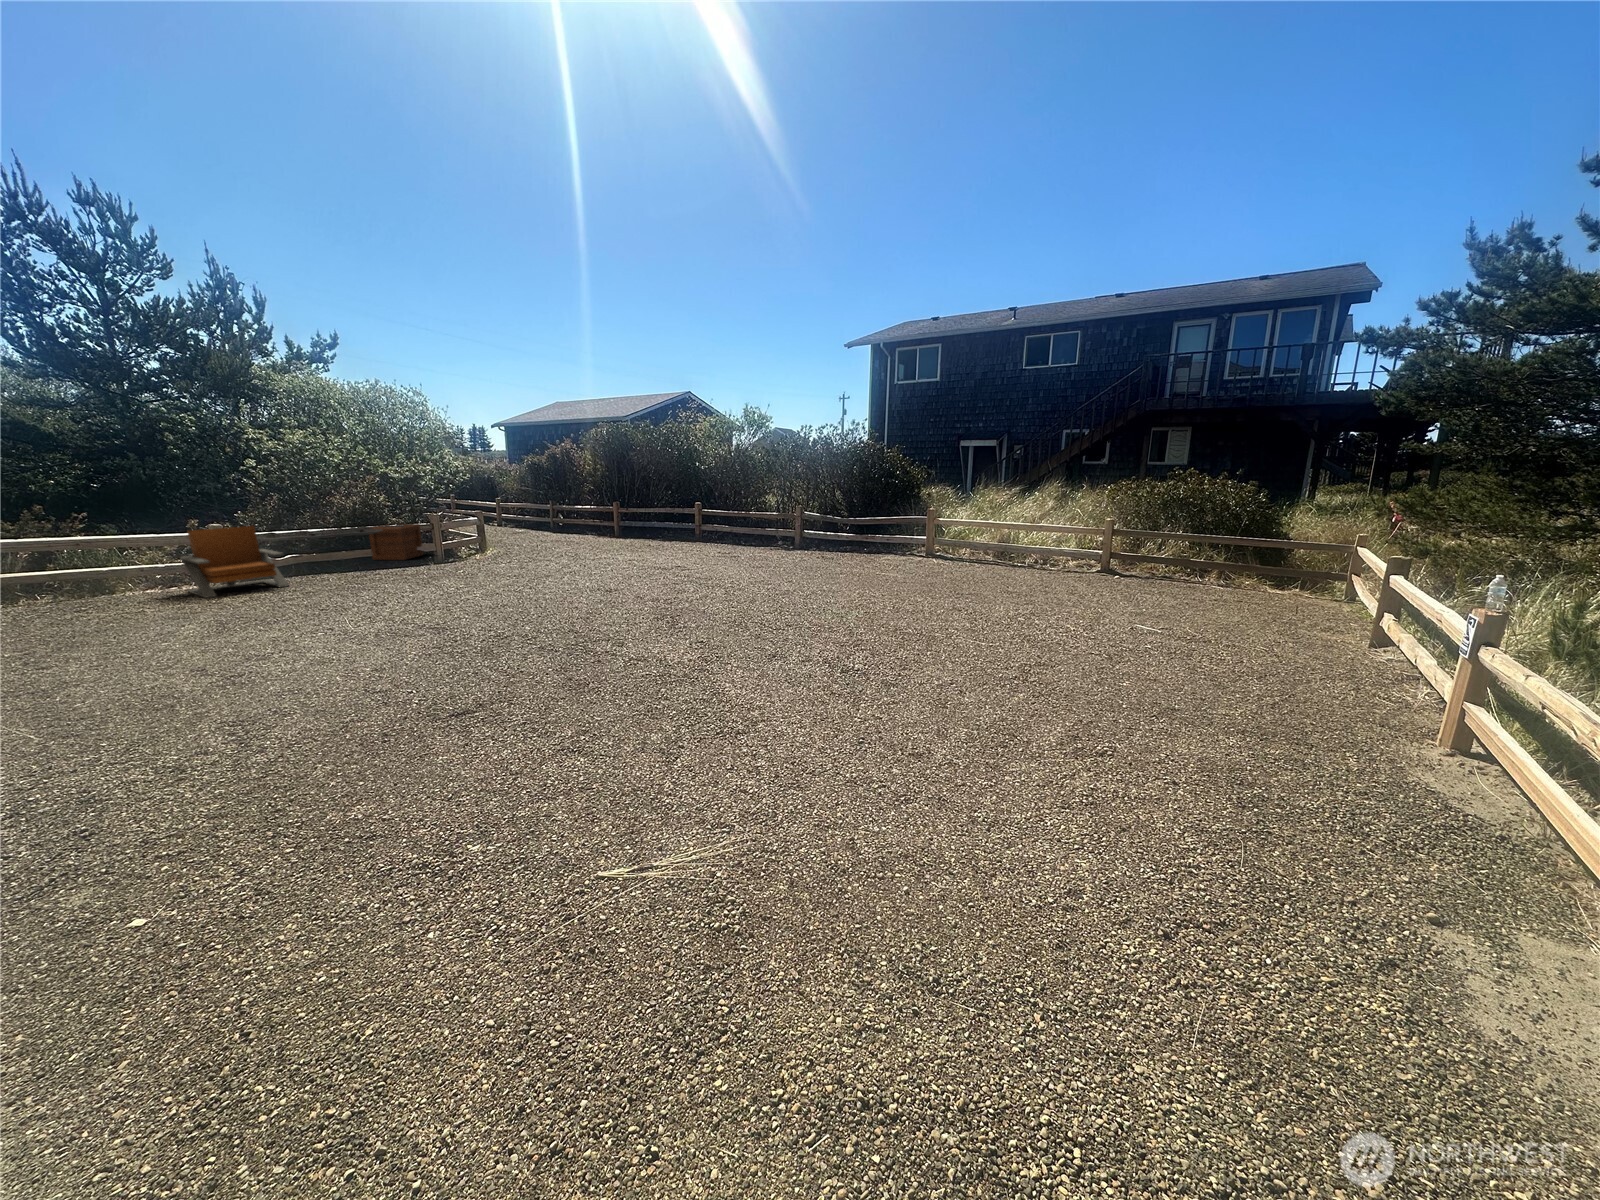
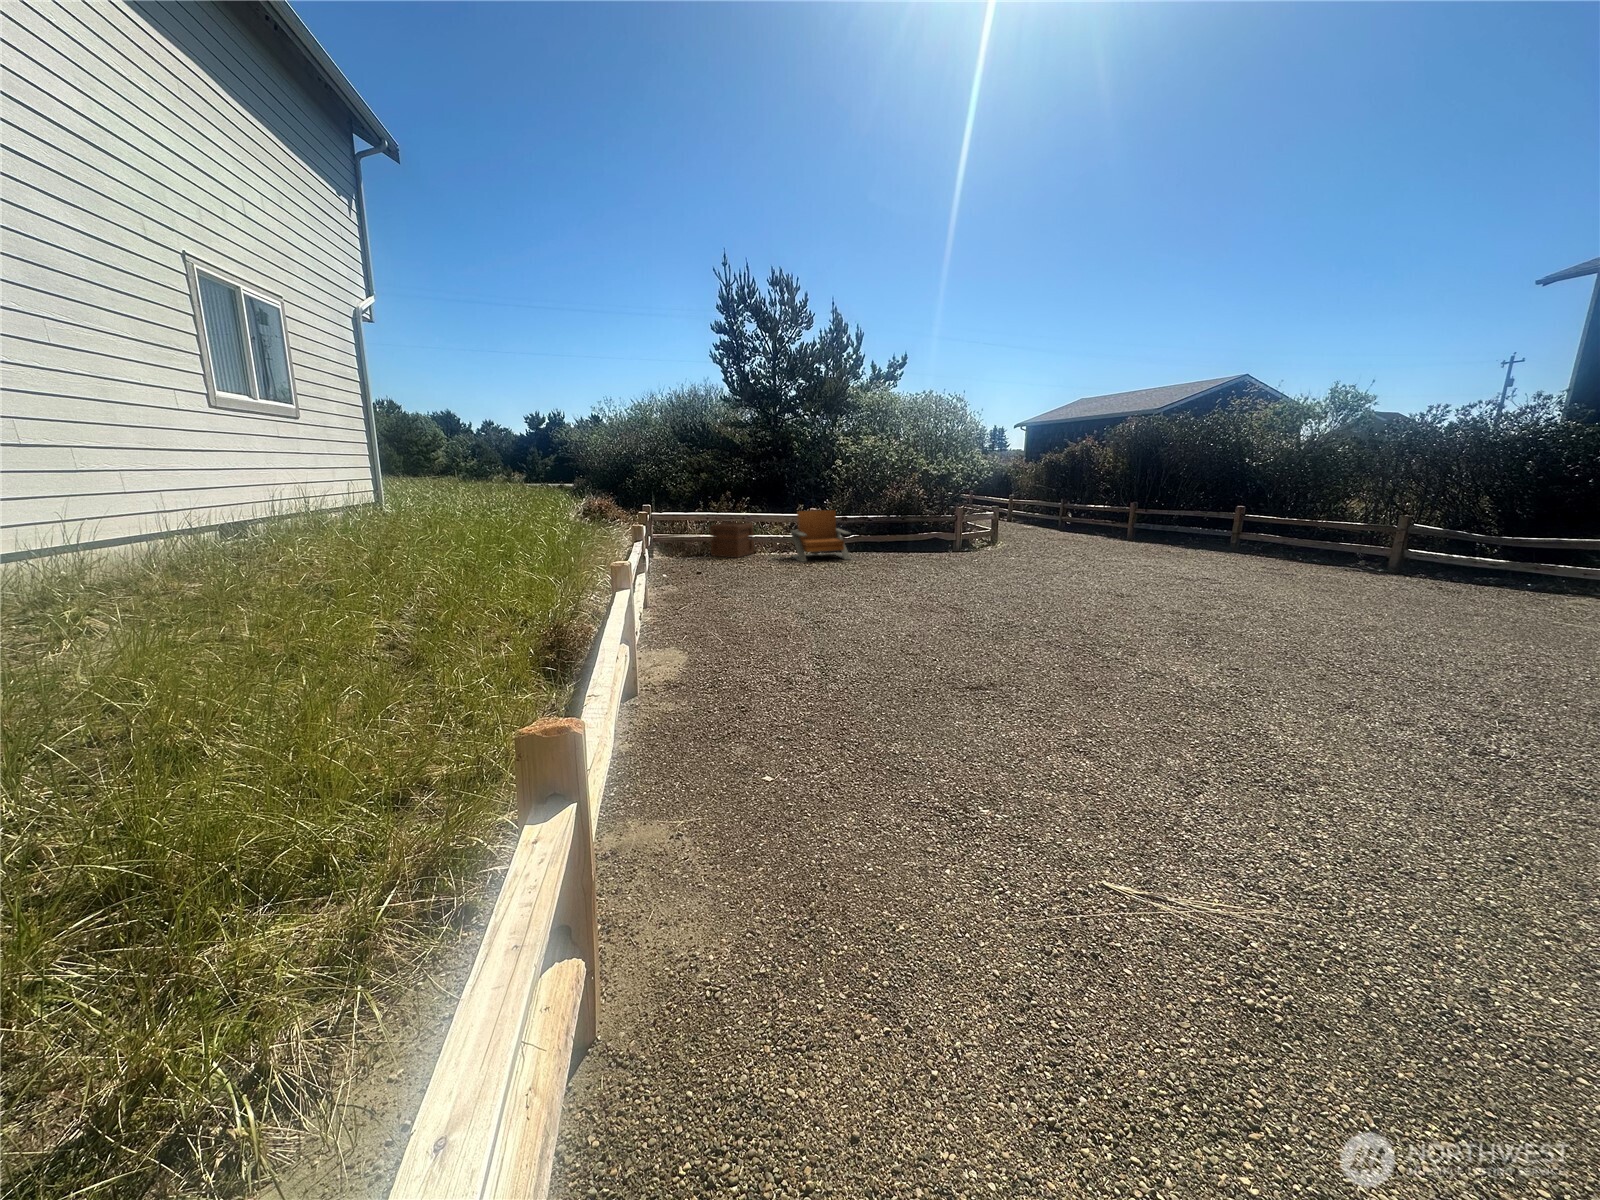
wooden crate: present [369,524,424,560] -> present [710,522,754,558]

